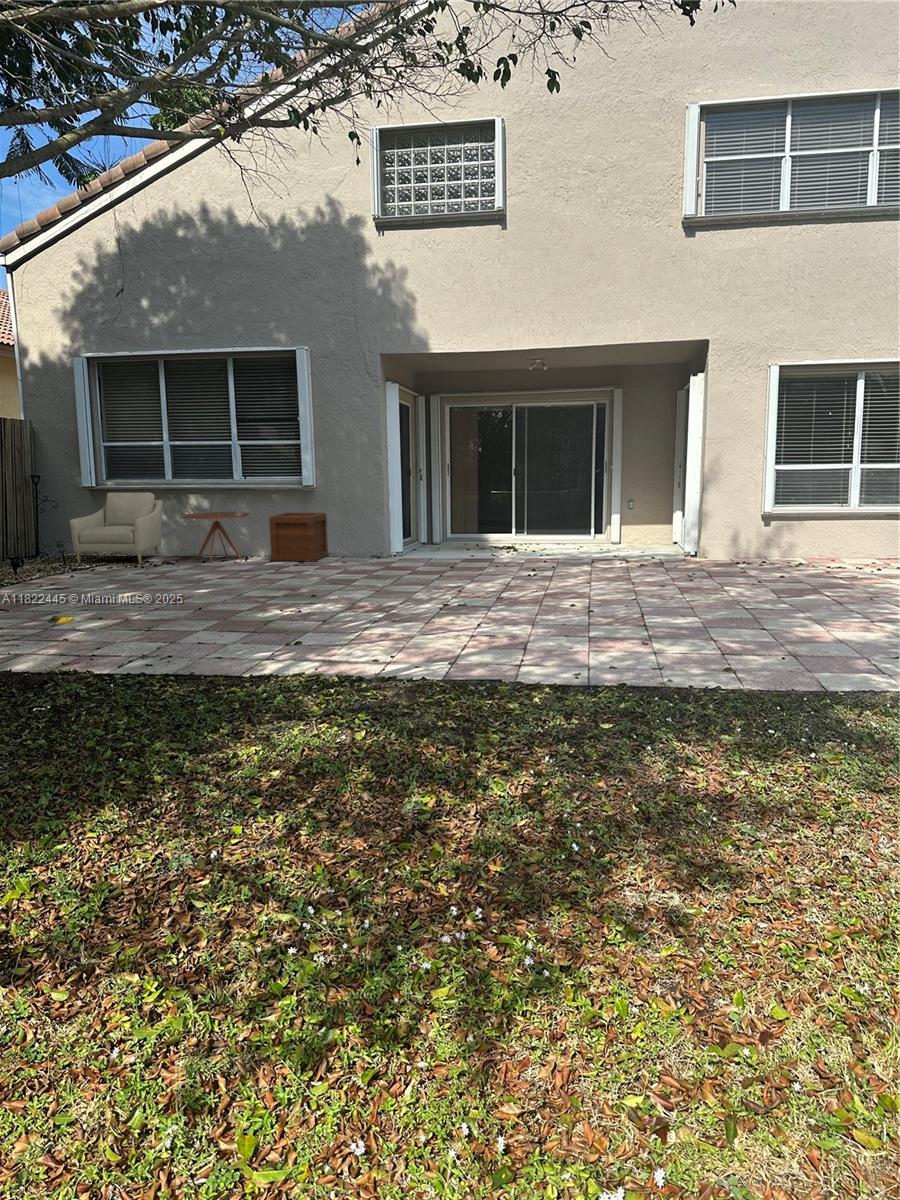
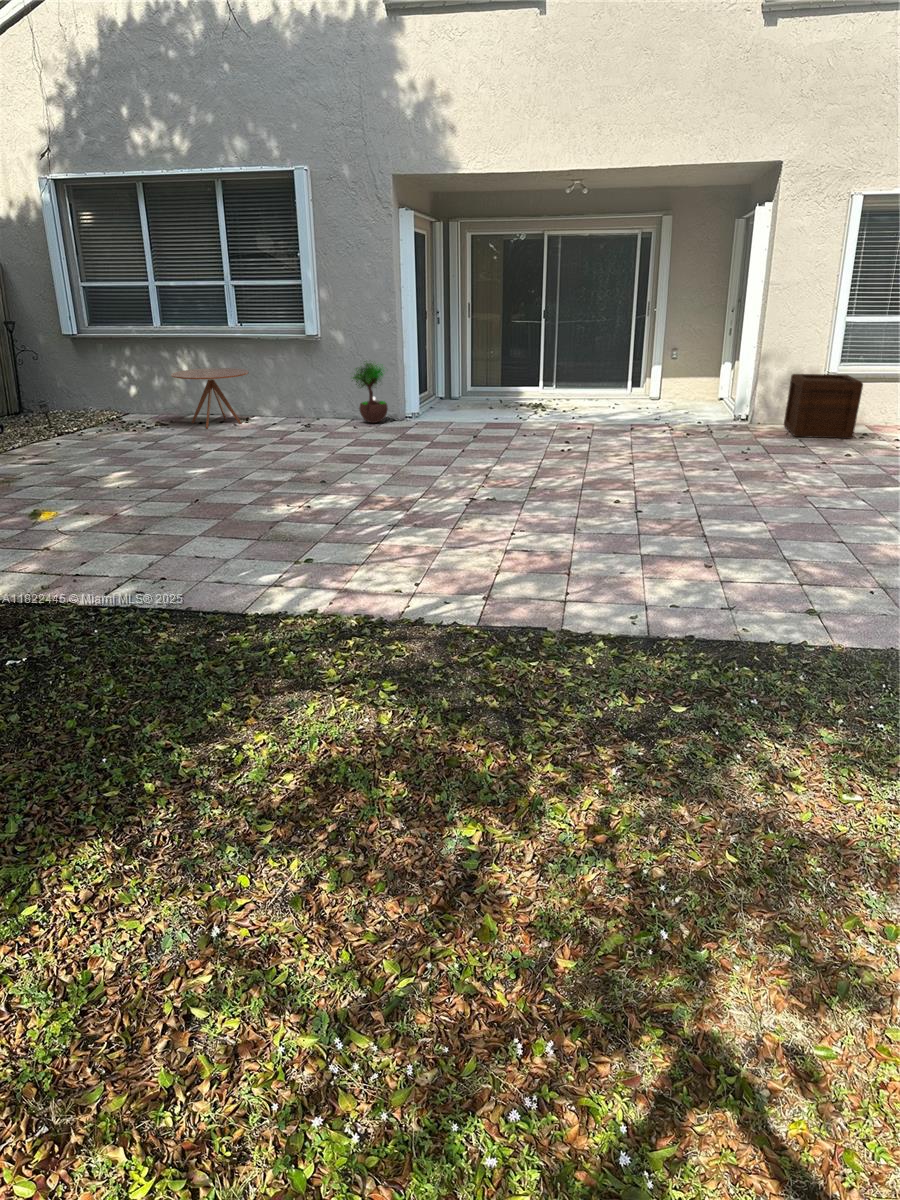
chair: present [70,492,163,563] -> none [47,345,151,429]
potted tree: none [341,499,375,558] -> present [352,361,388,423]
wooden crate: present [269,513,328,561] -> present [784,374,863,439]

